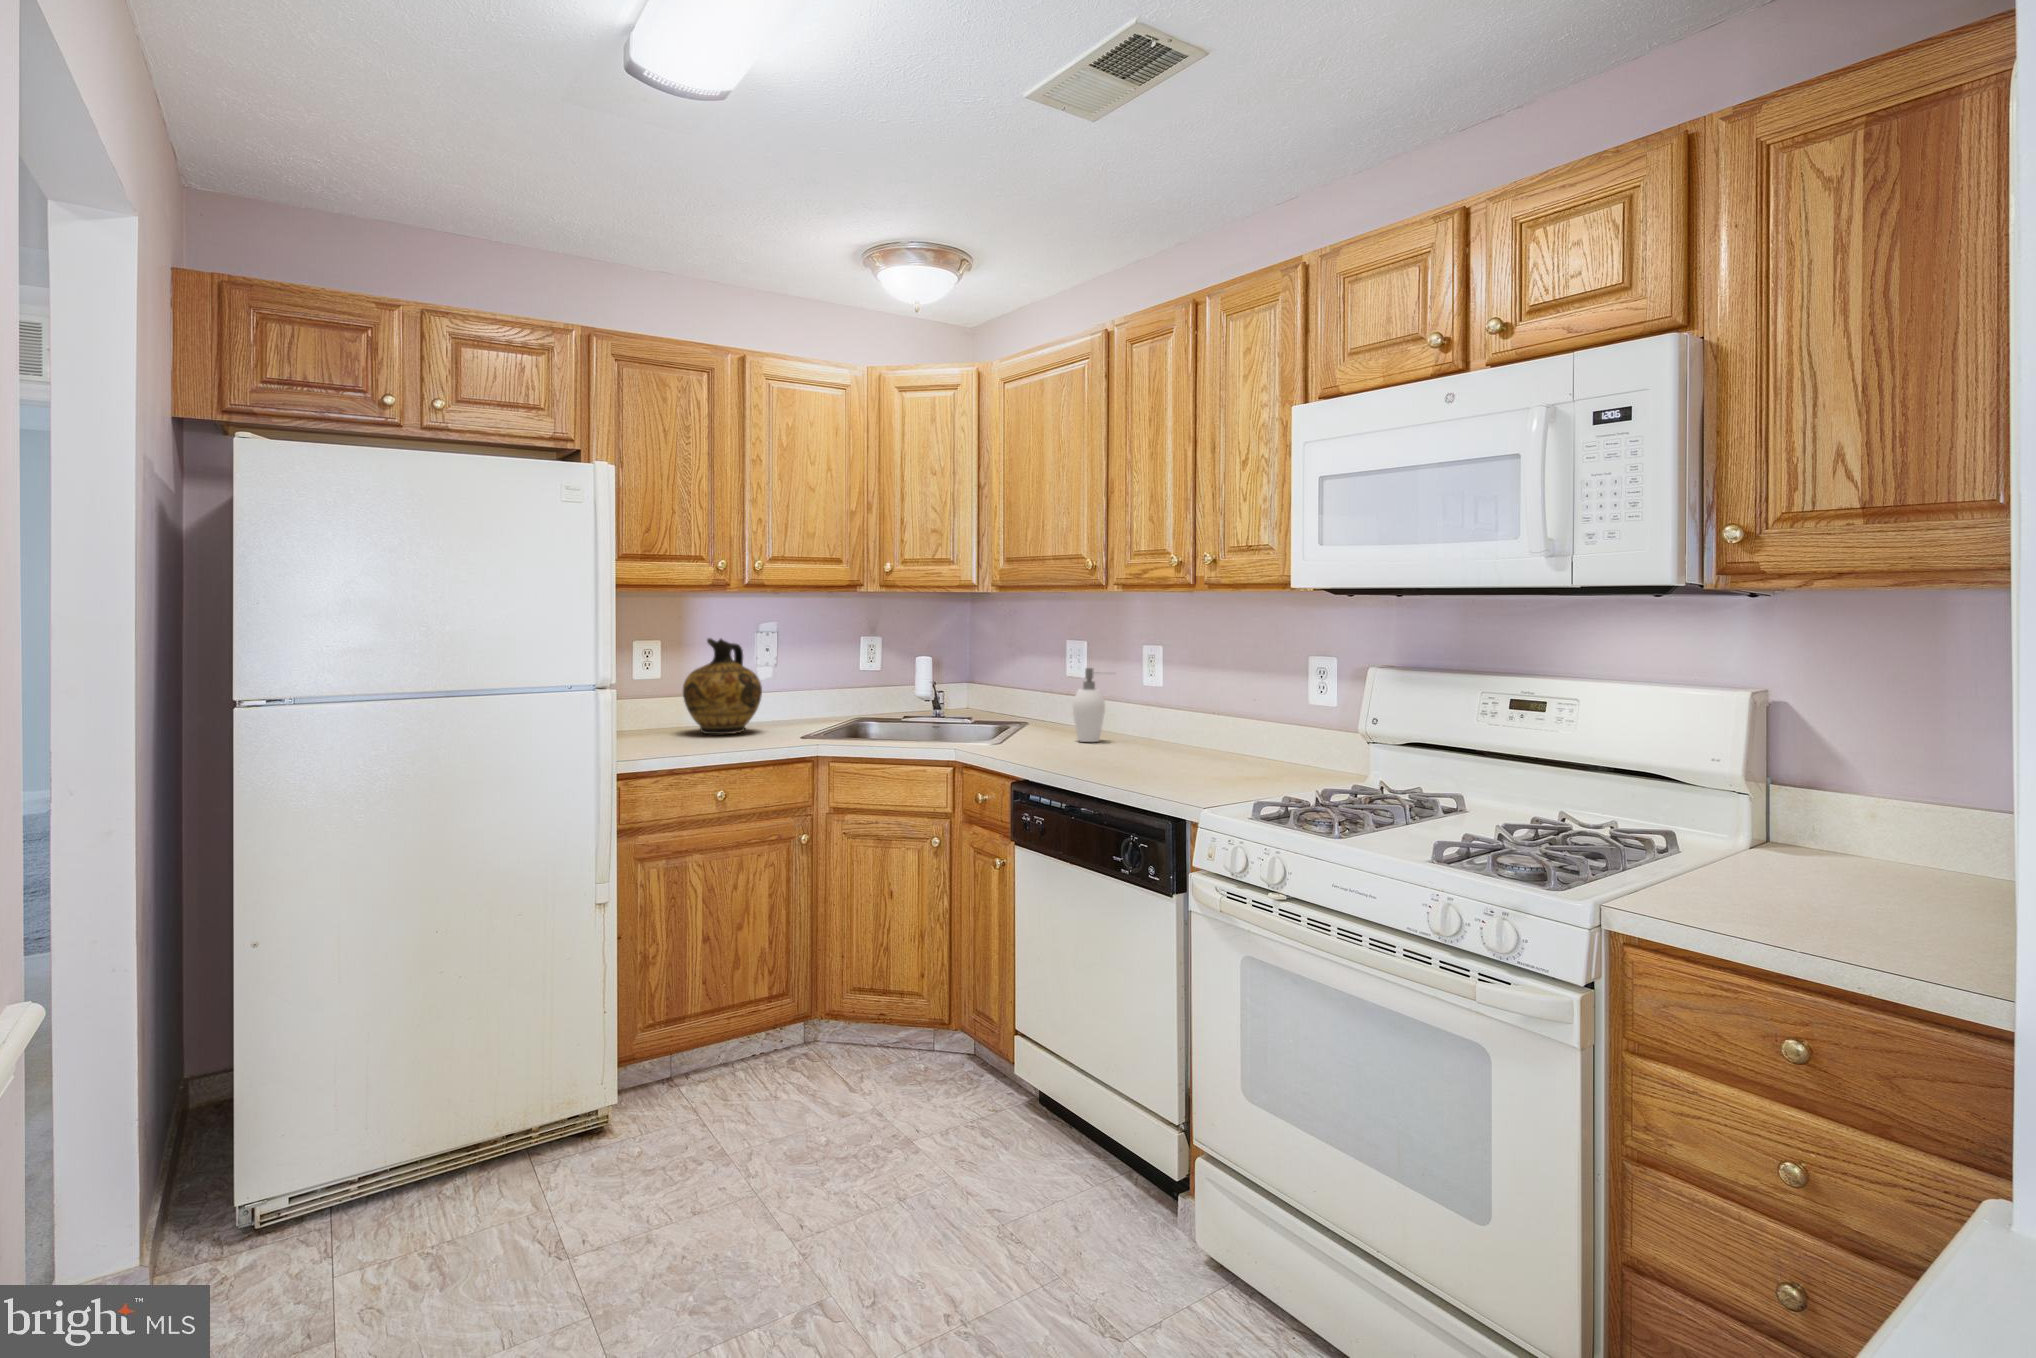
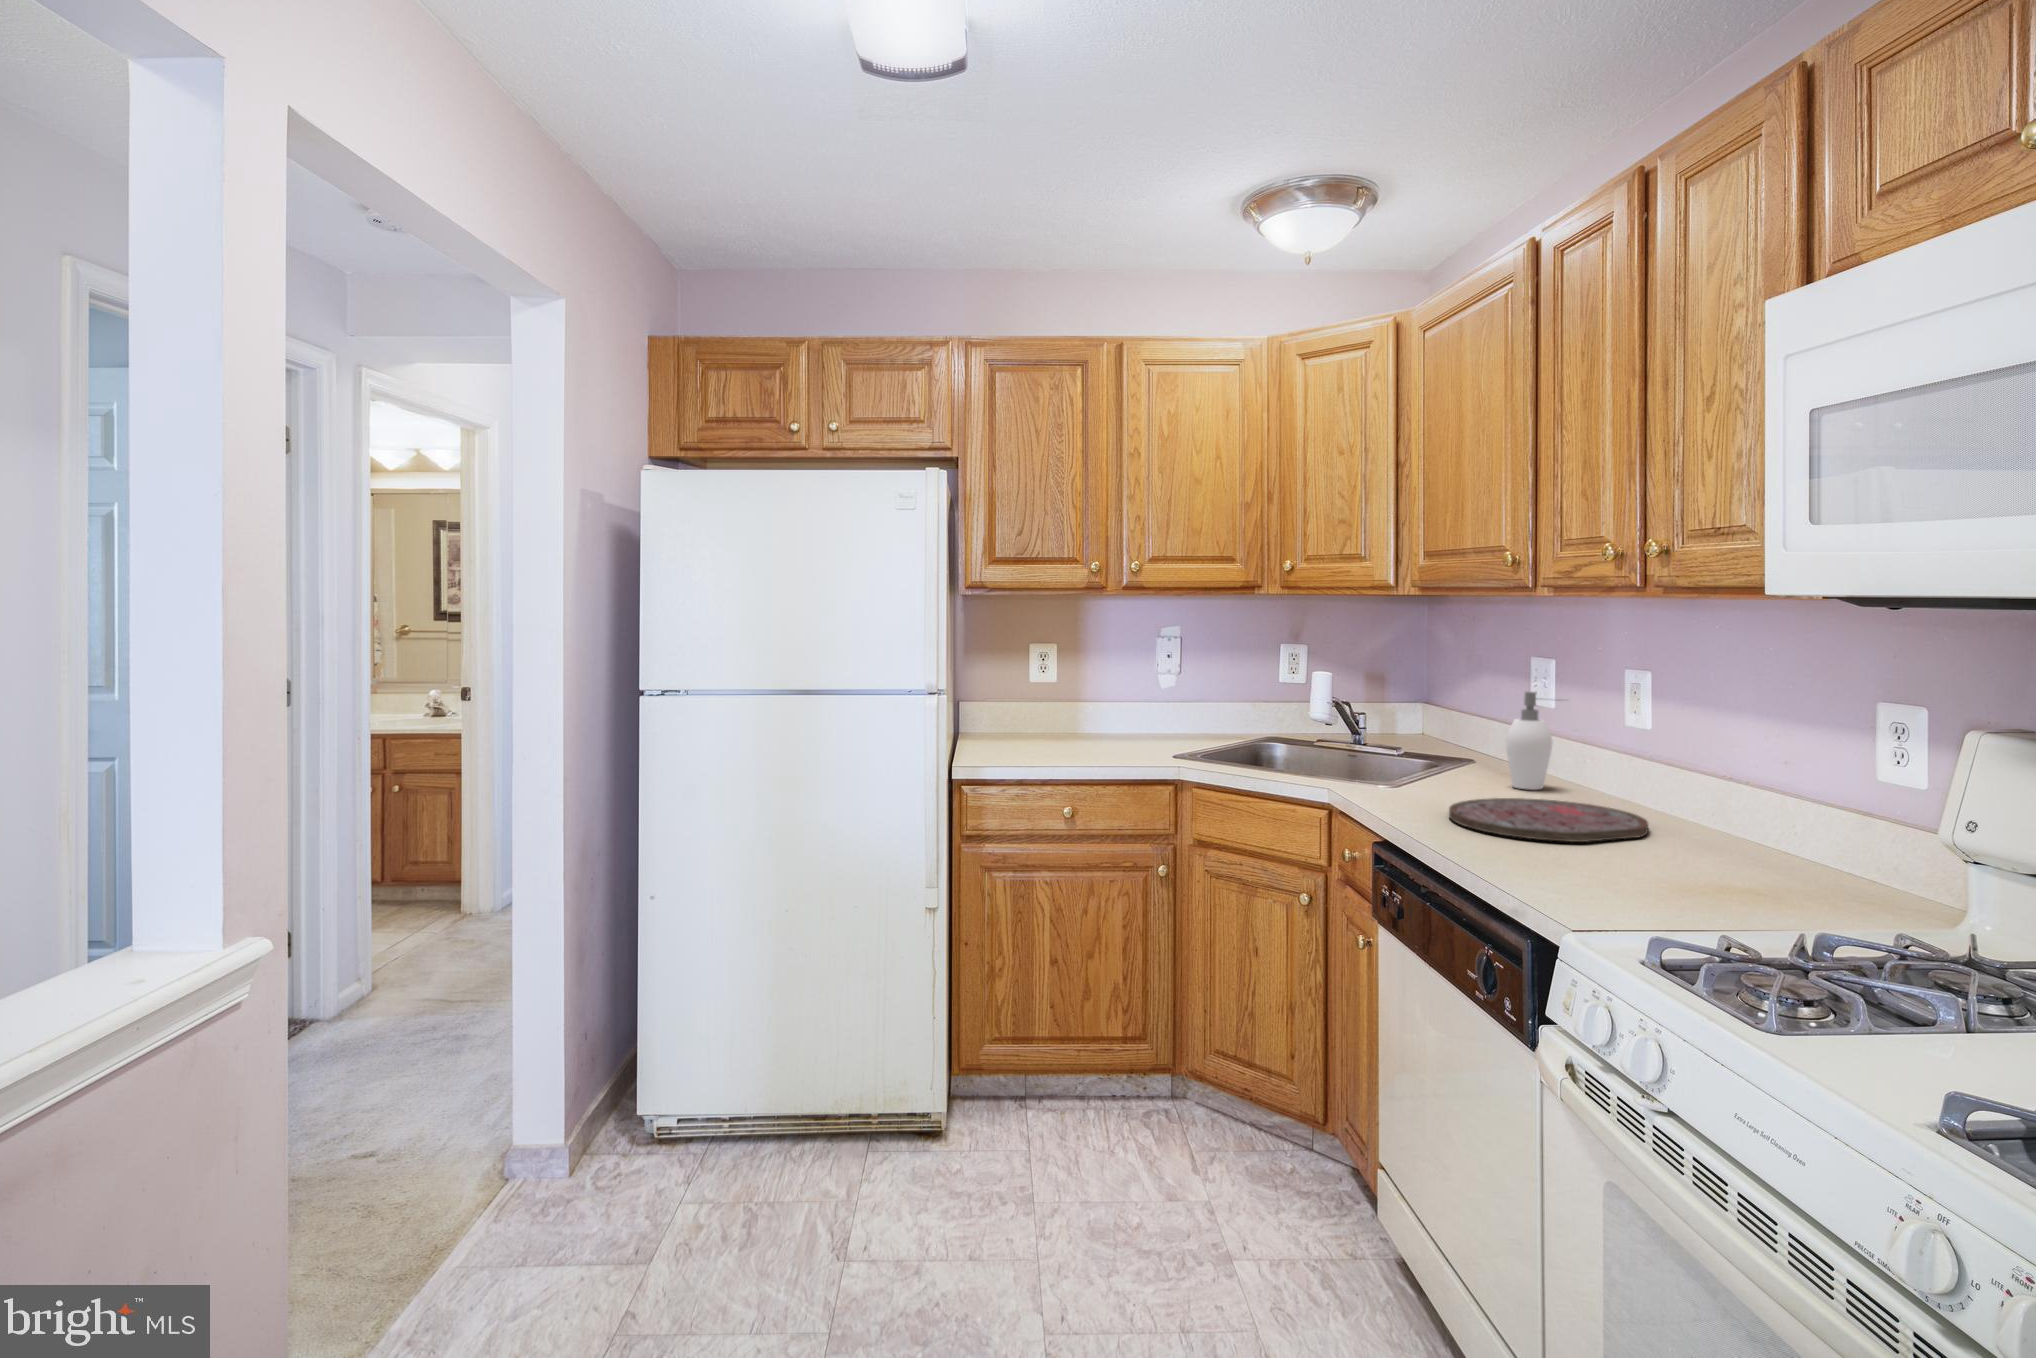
ceramic jug: present [683,638,762,734] -> none [1070,646,1152,748]
cutting board: none [1059,746,1192,768] -> present [1449,798,1648,842]

